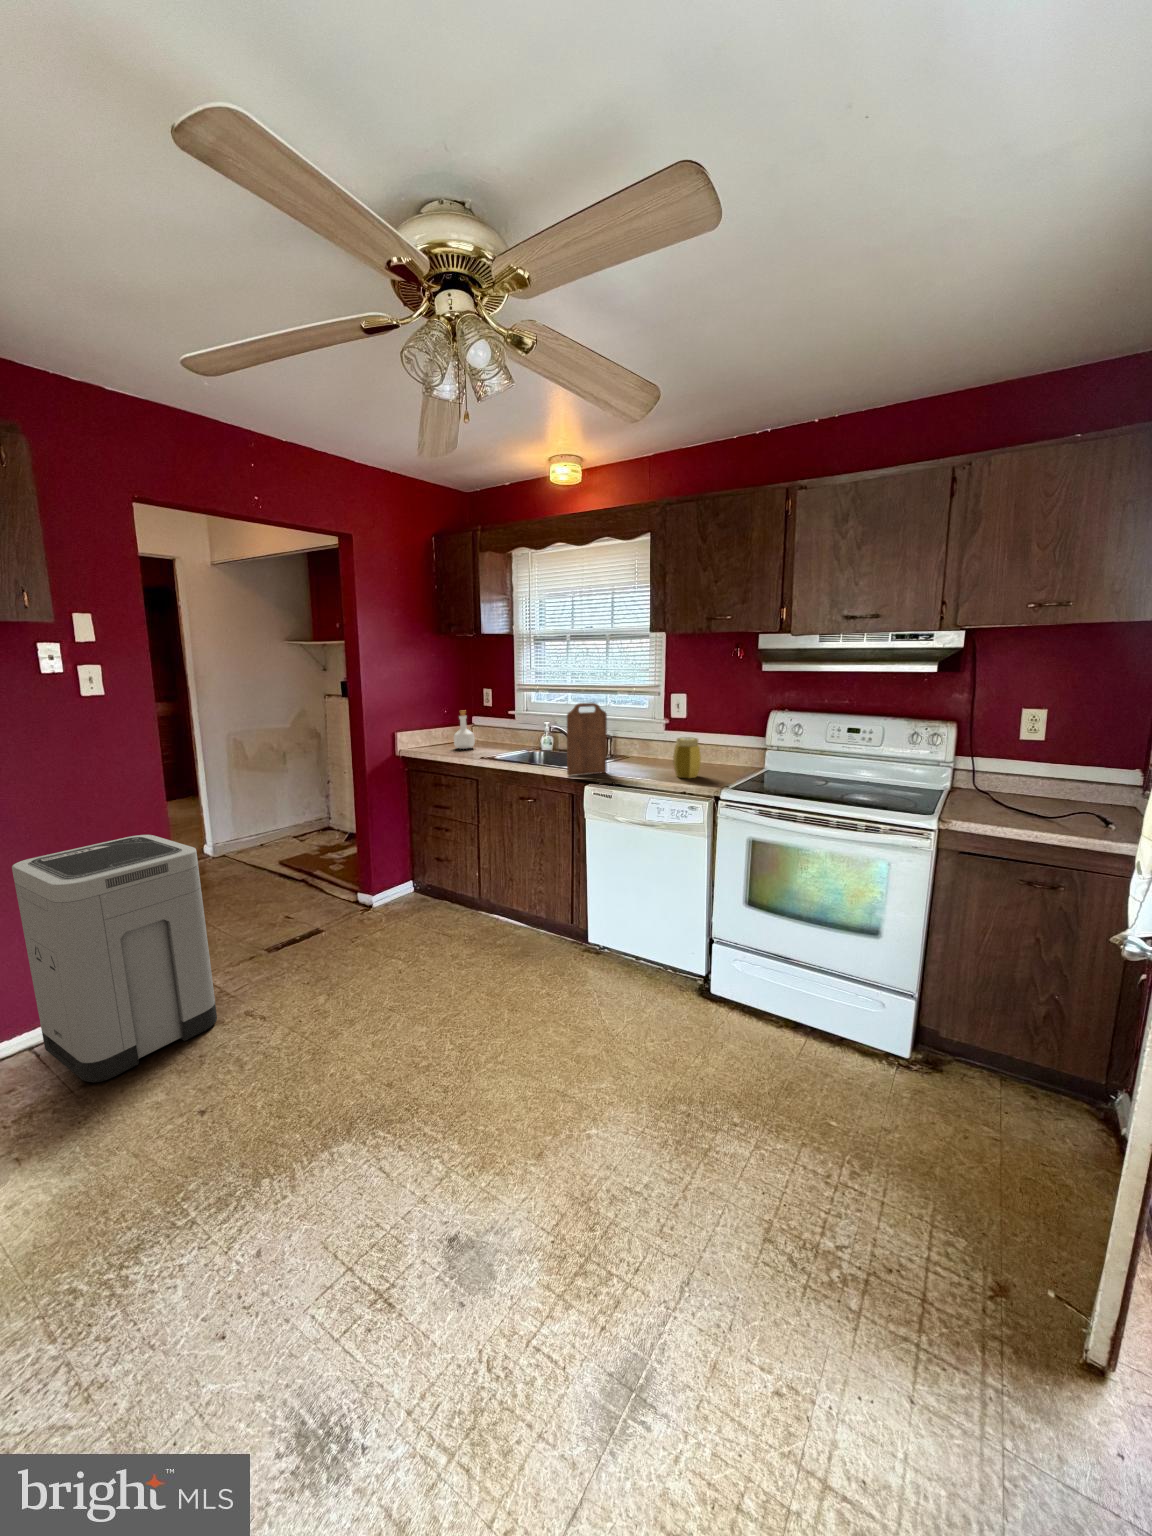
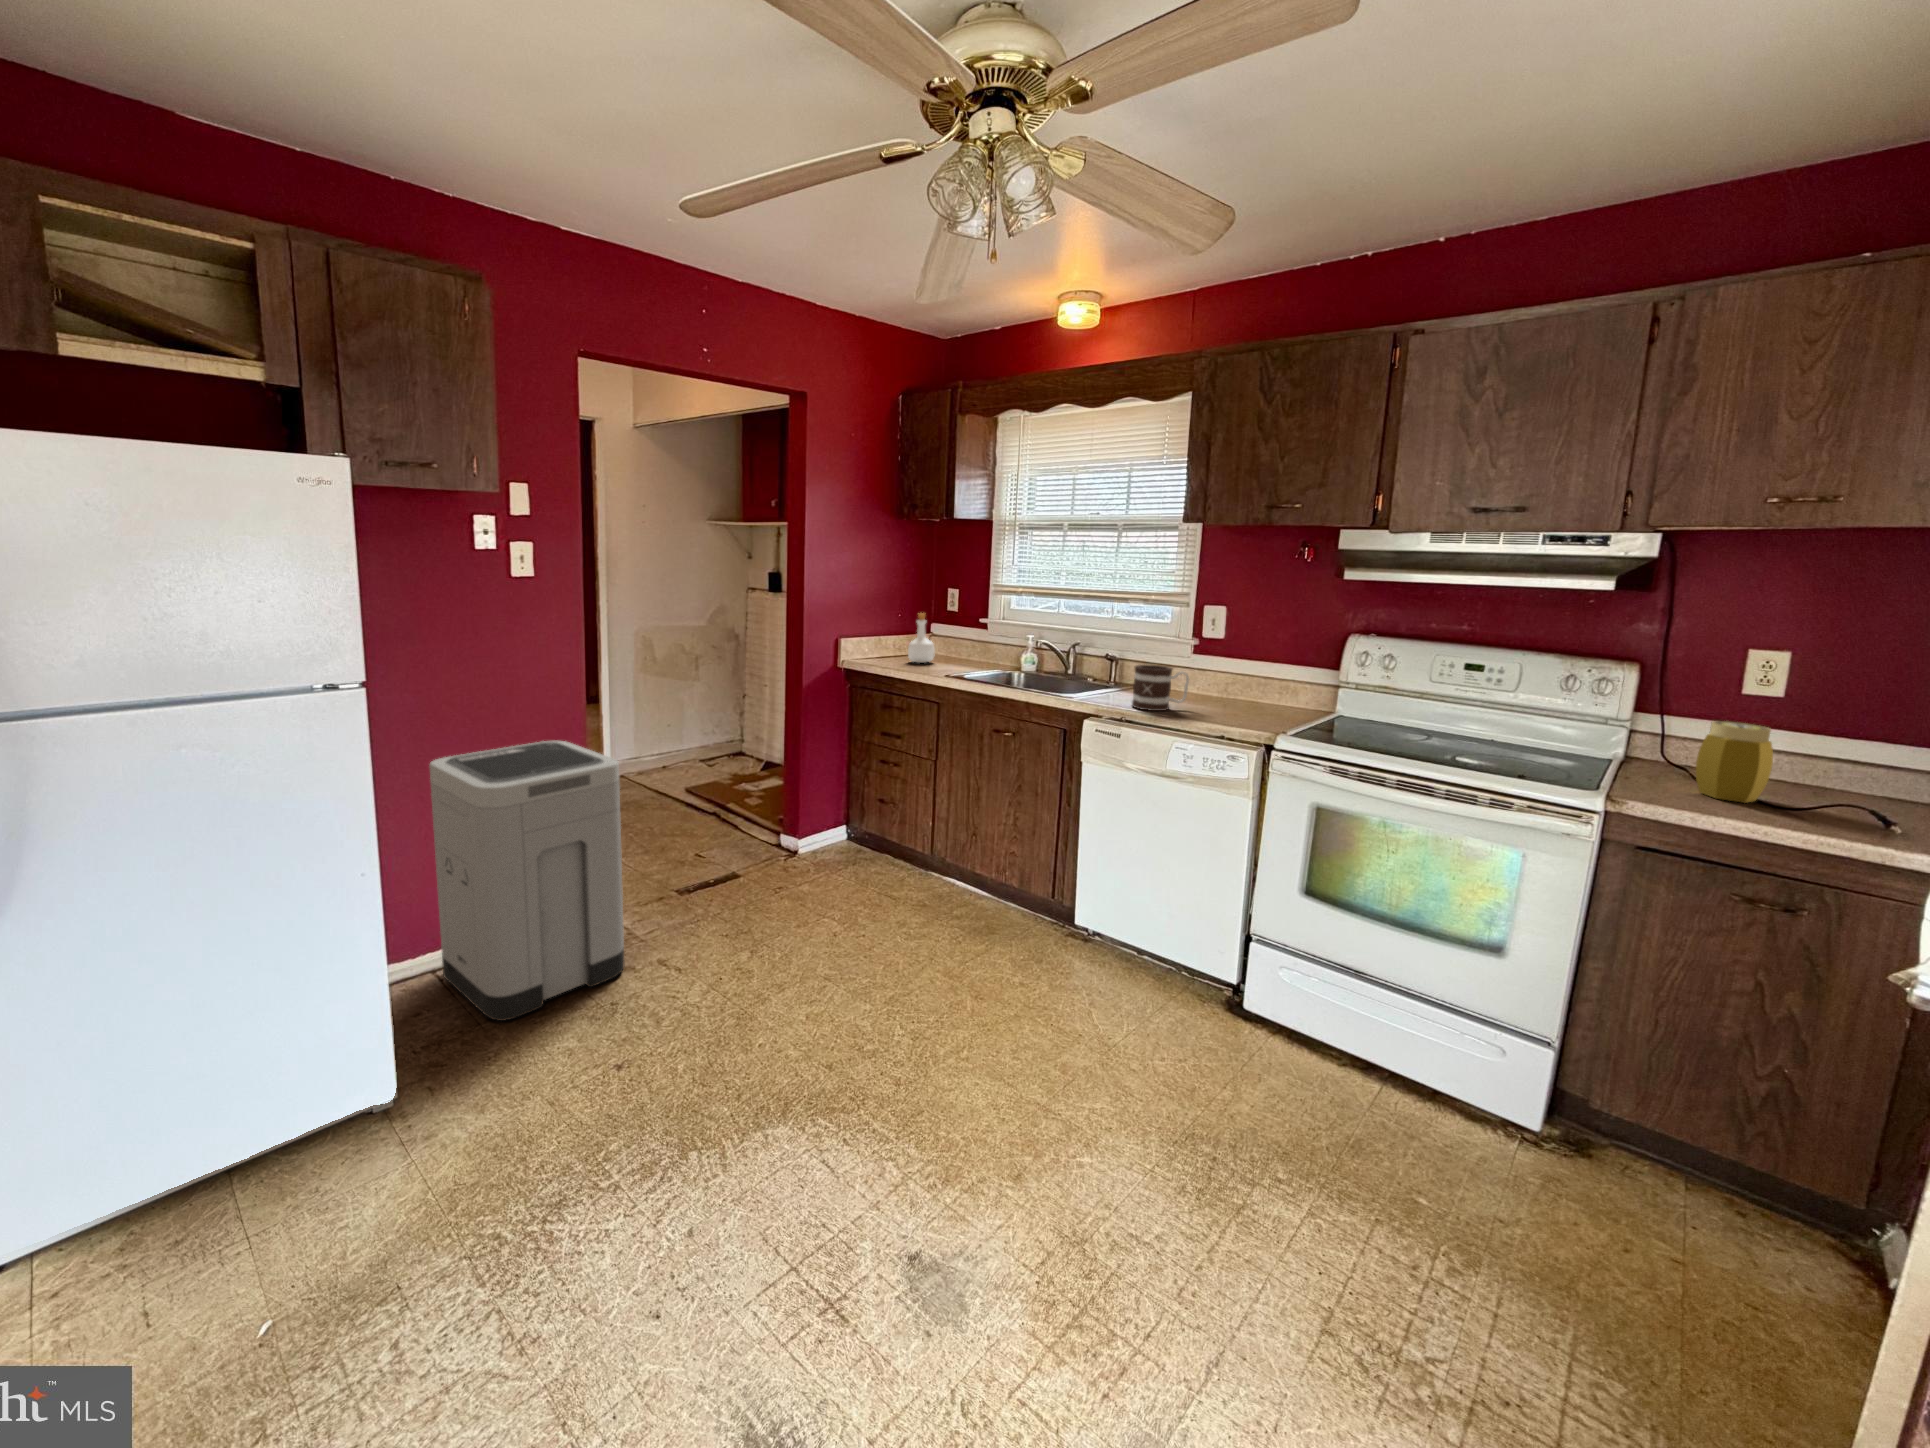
cutting board: present [567,703,607,776] -> none [1063,610,1121,705]
jar: present [673,737,701,778] -> present [1696,721,1773,803]
mug: none [618,741,659,776] -> present [1132,665,1189,711]

